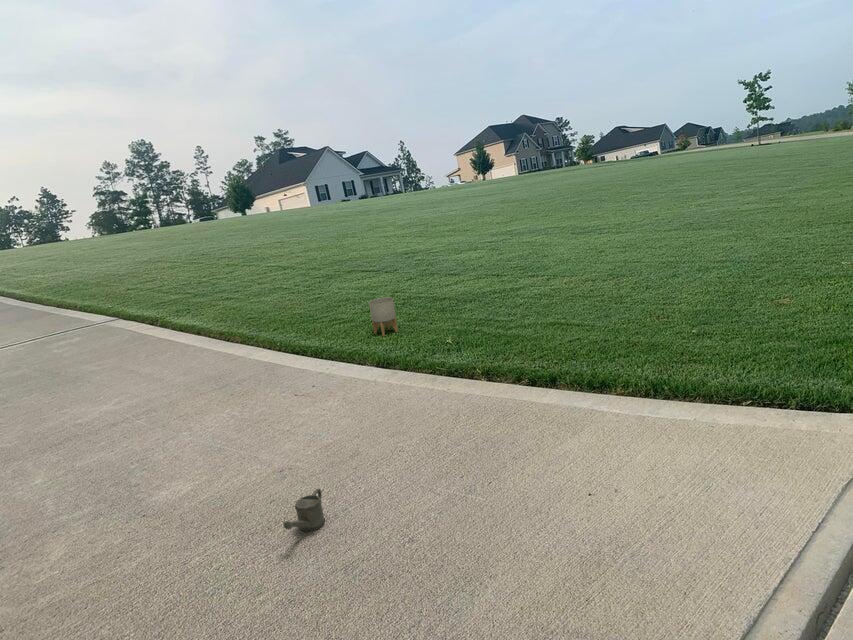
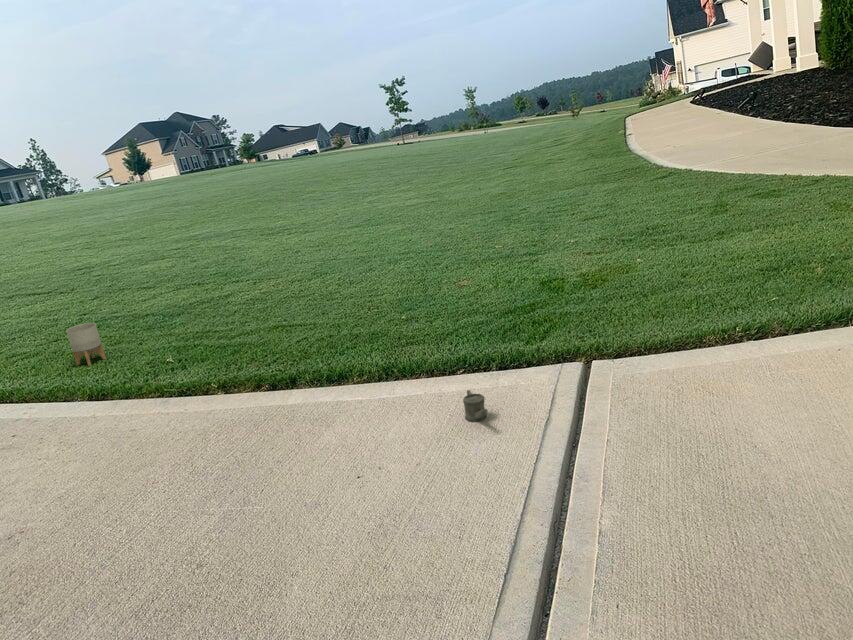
watering can: present [283,489,325,531] -> present [463,390,487,422]

